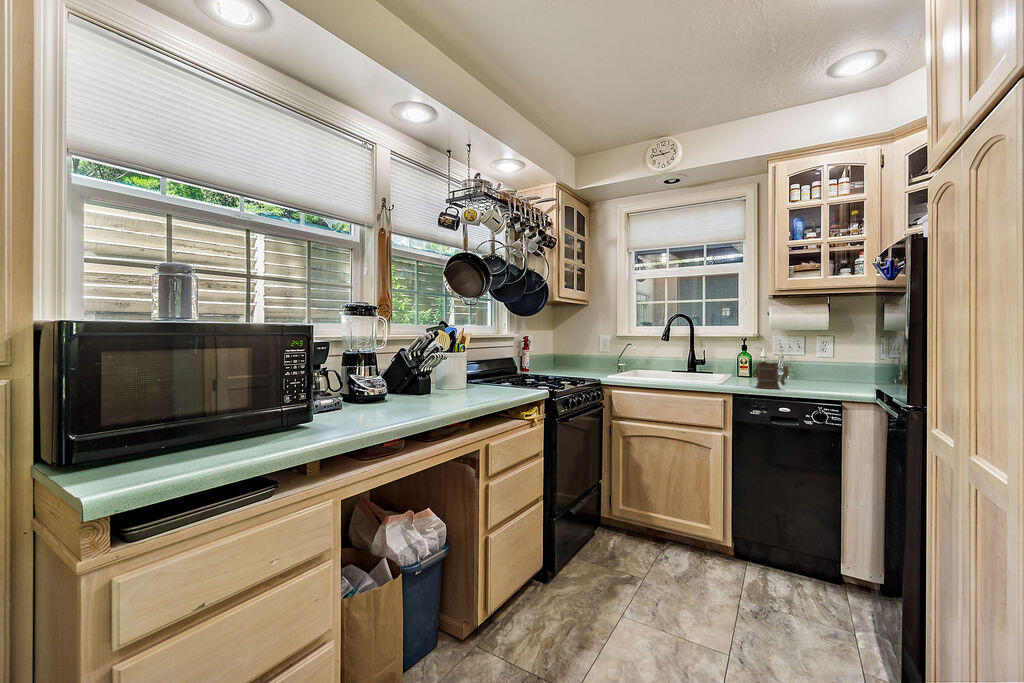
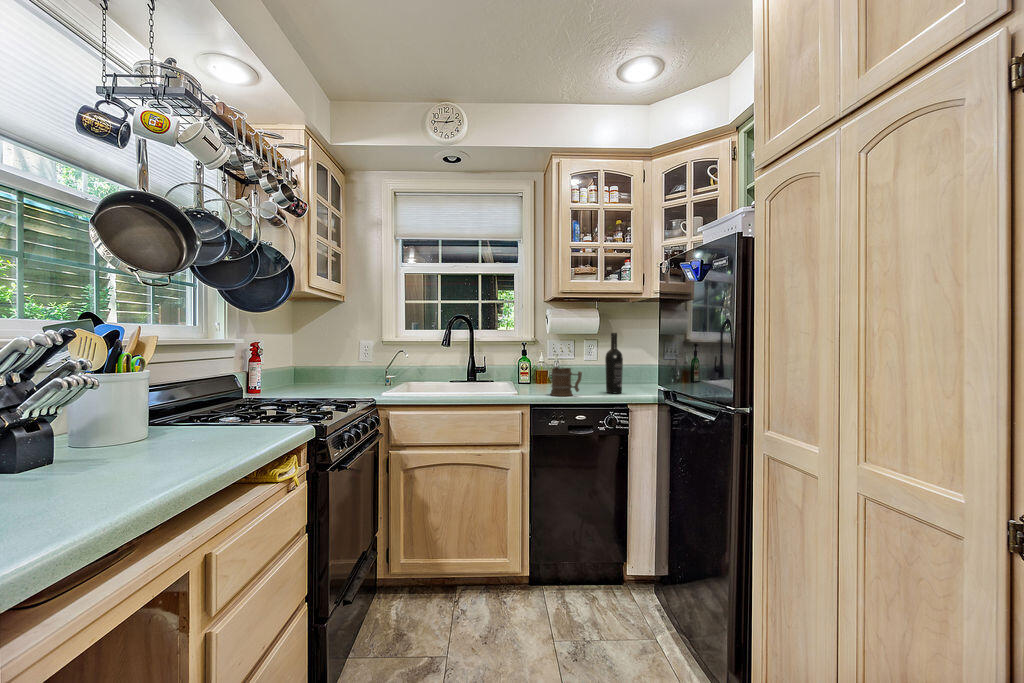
wine bottle: none [823,329,844,391] -> present [605,333,623,394]

